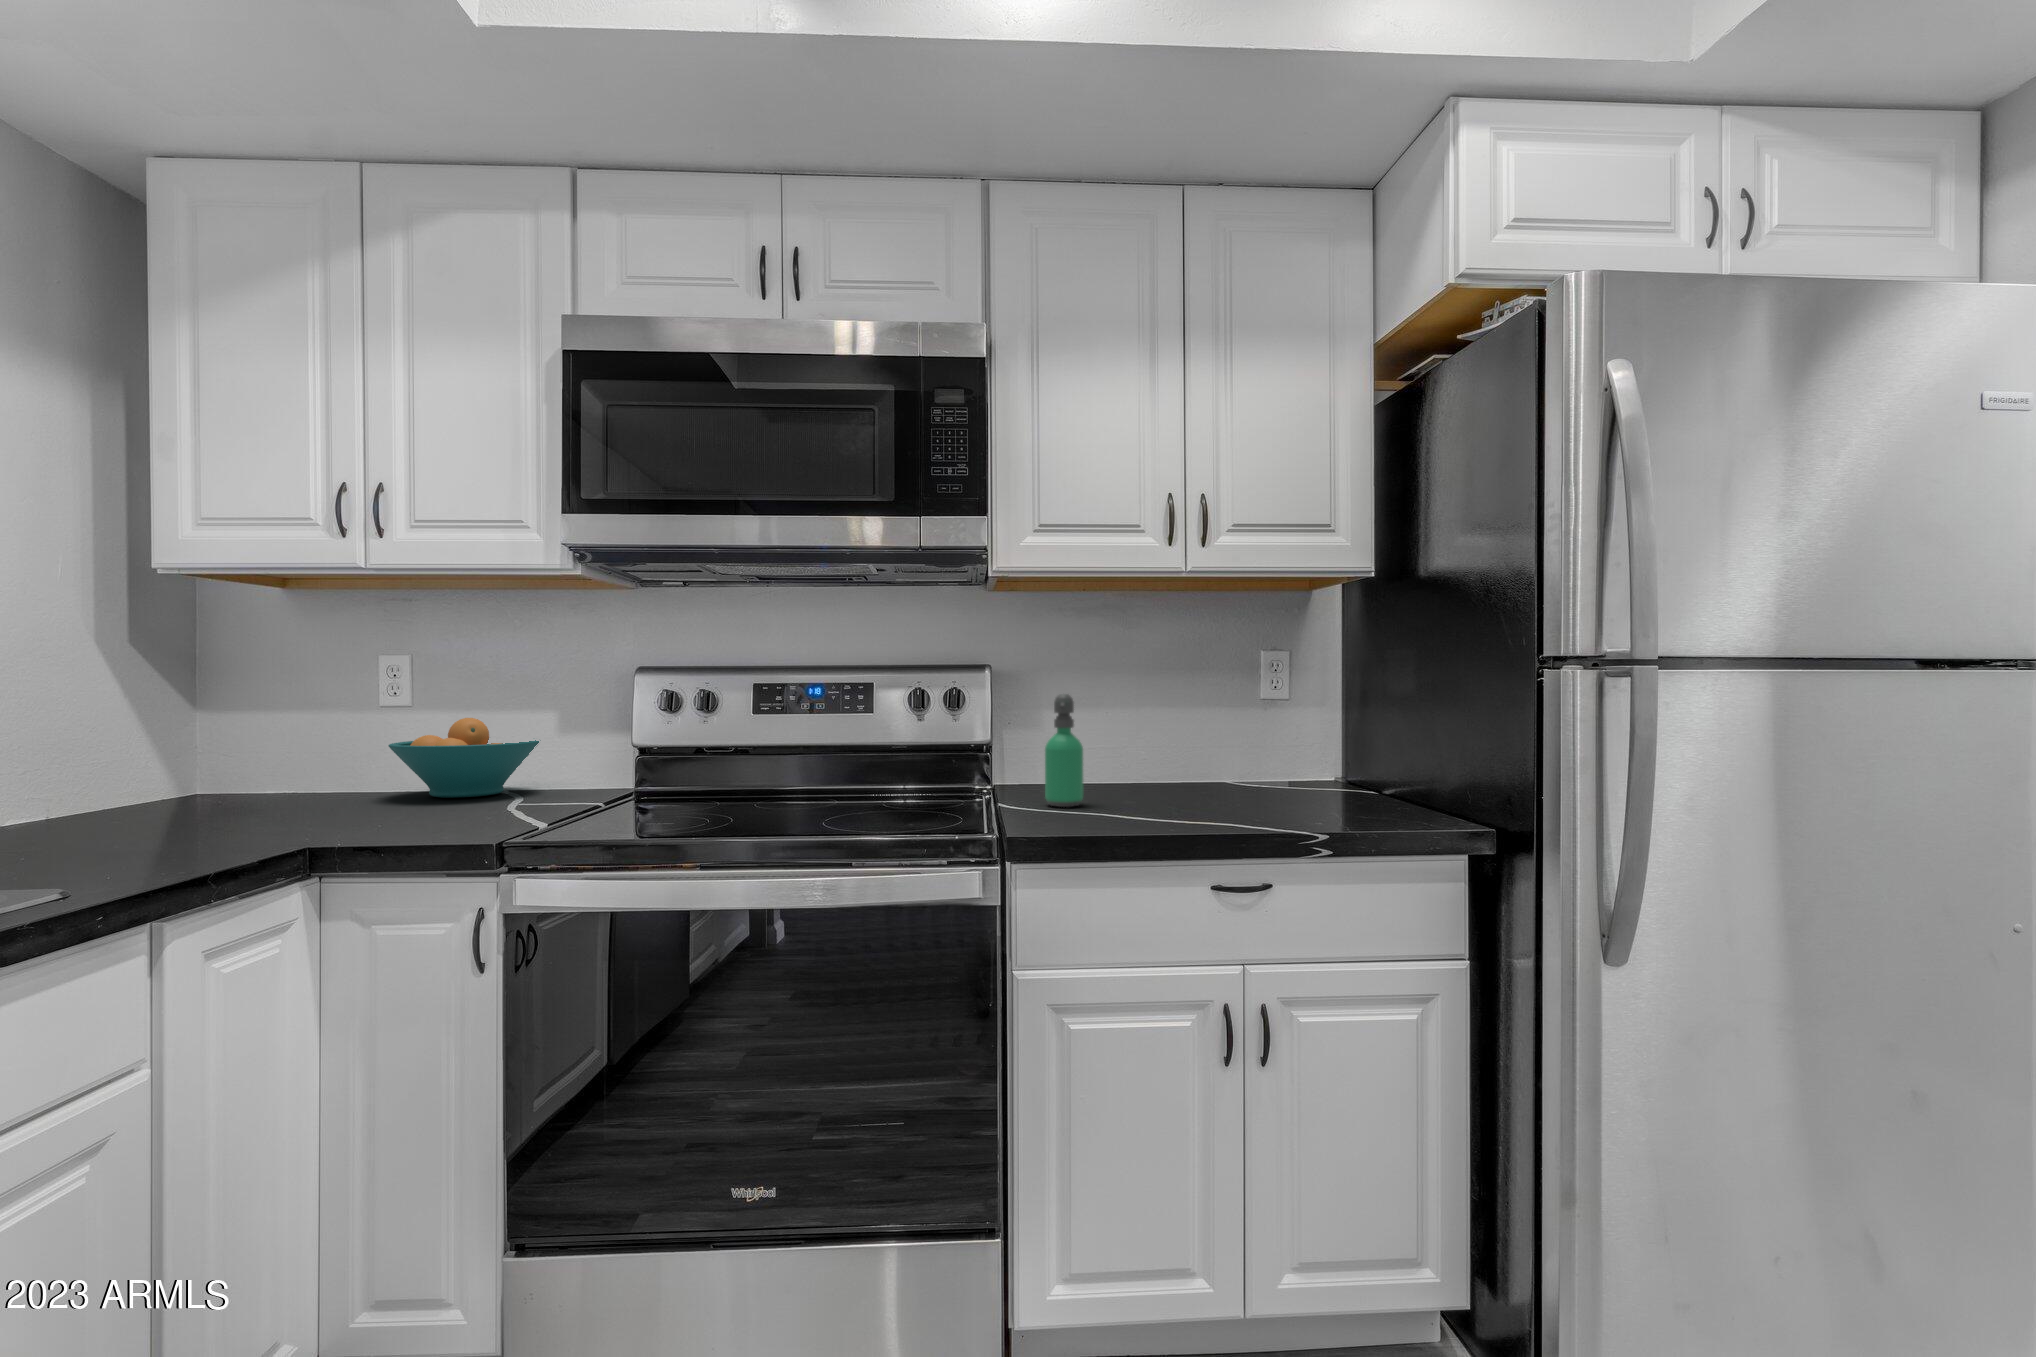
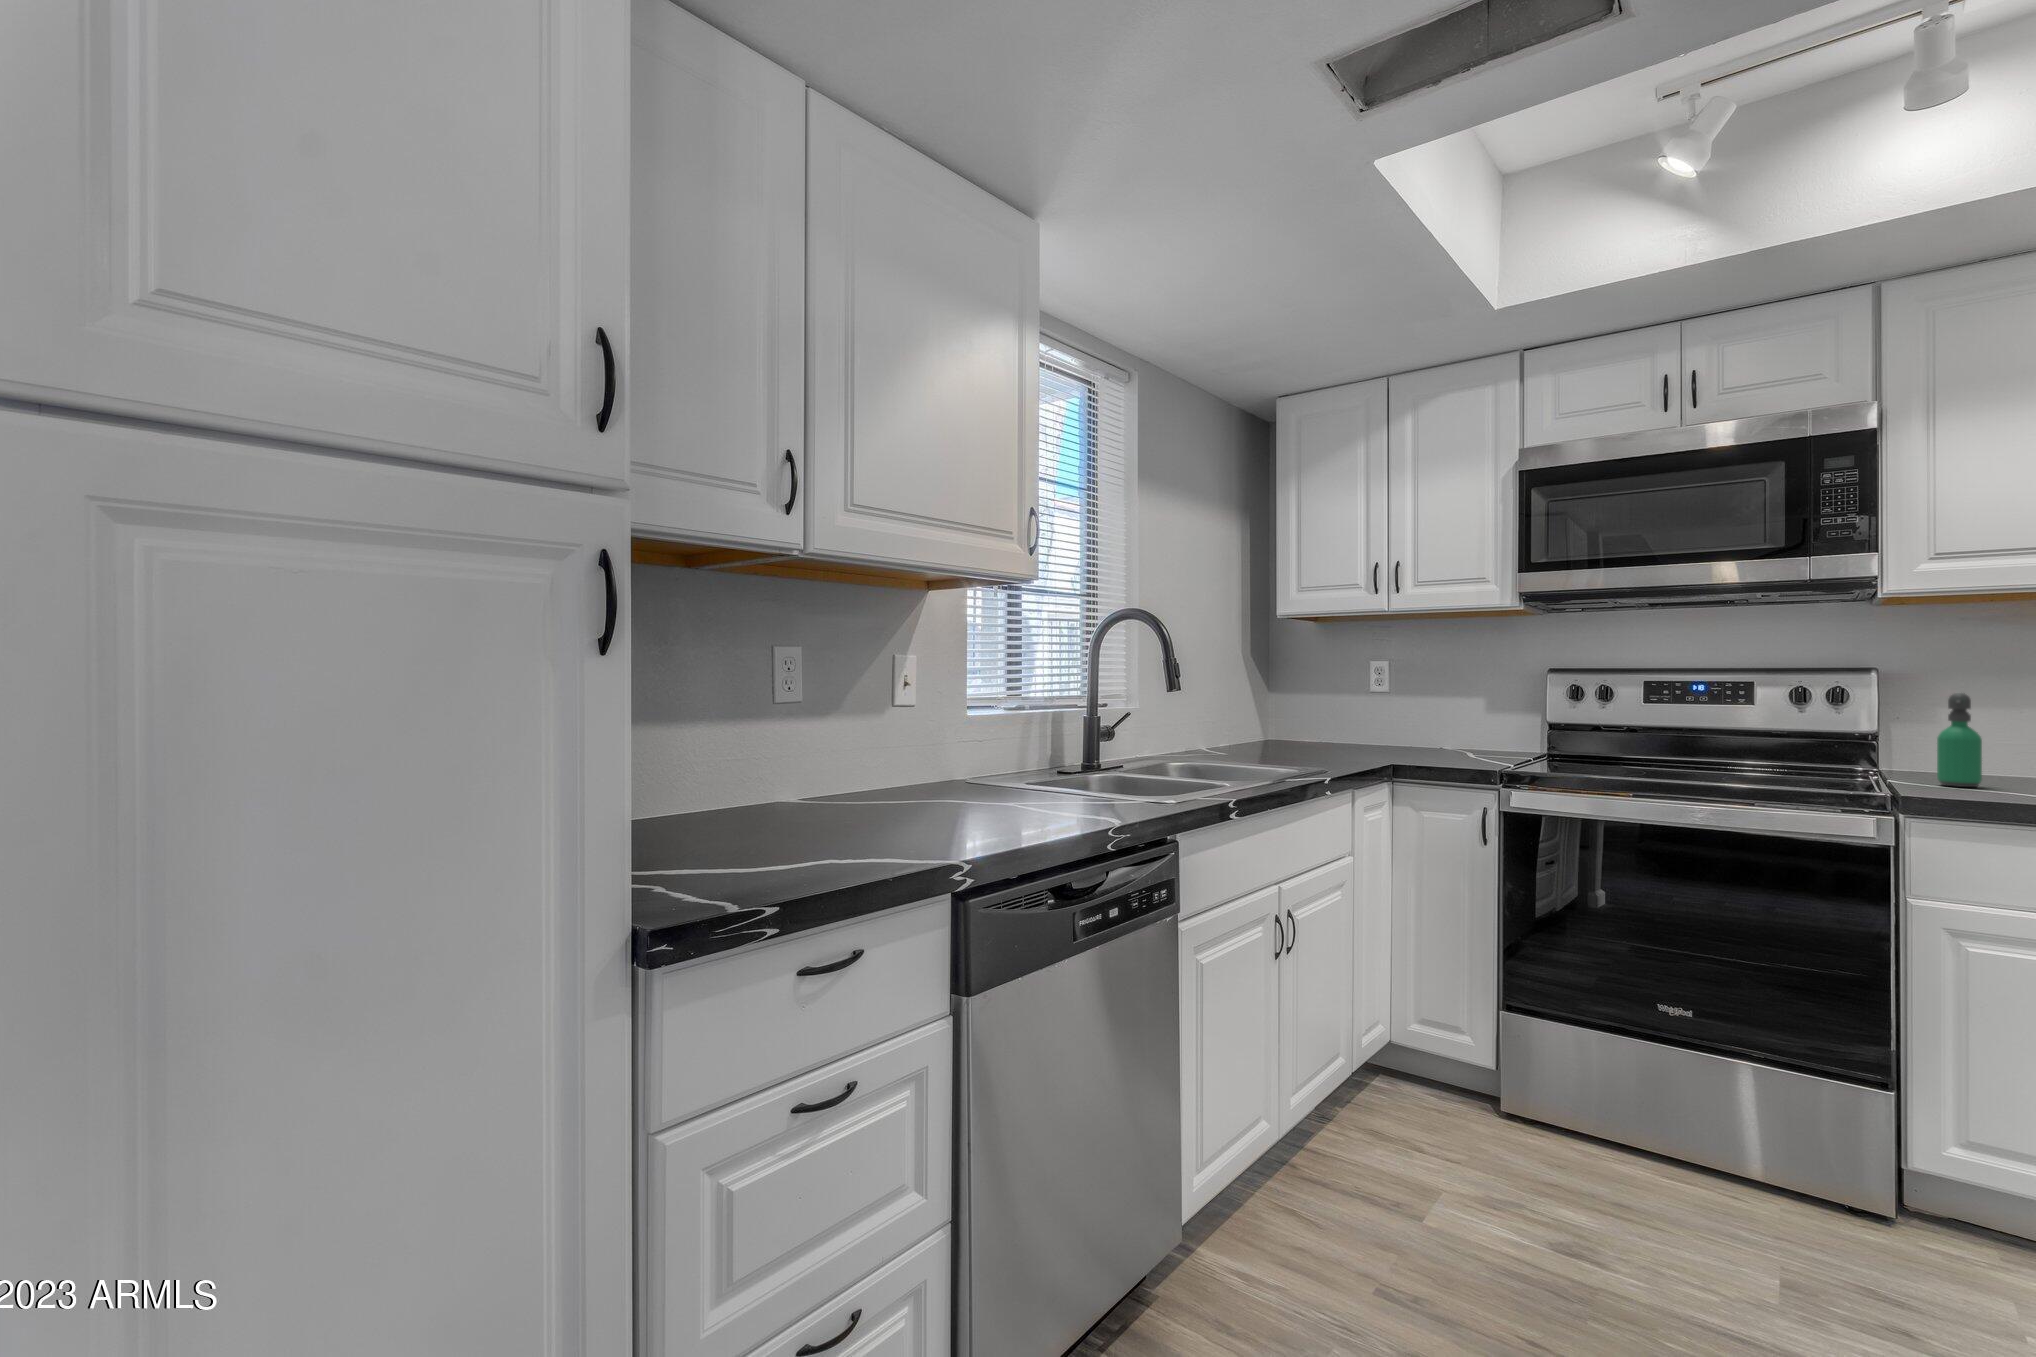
fruit bowl: present [388,718,539,798] -> none [1386,702,1478,751]

